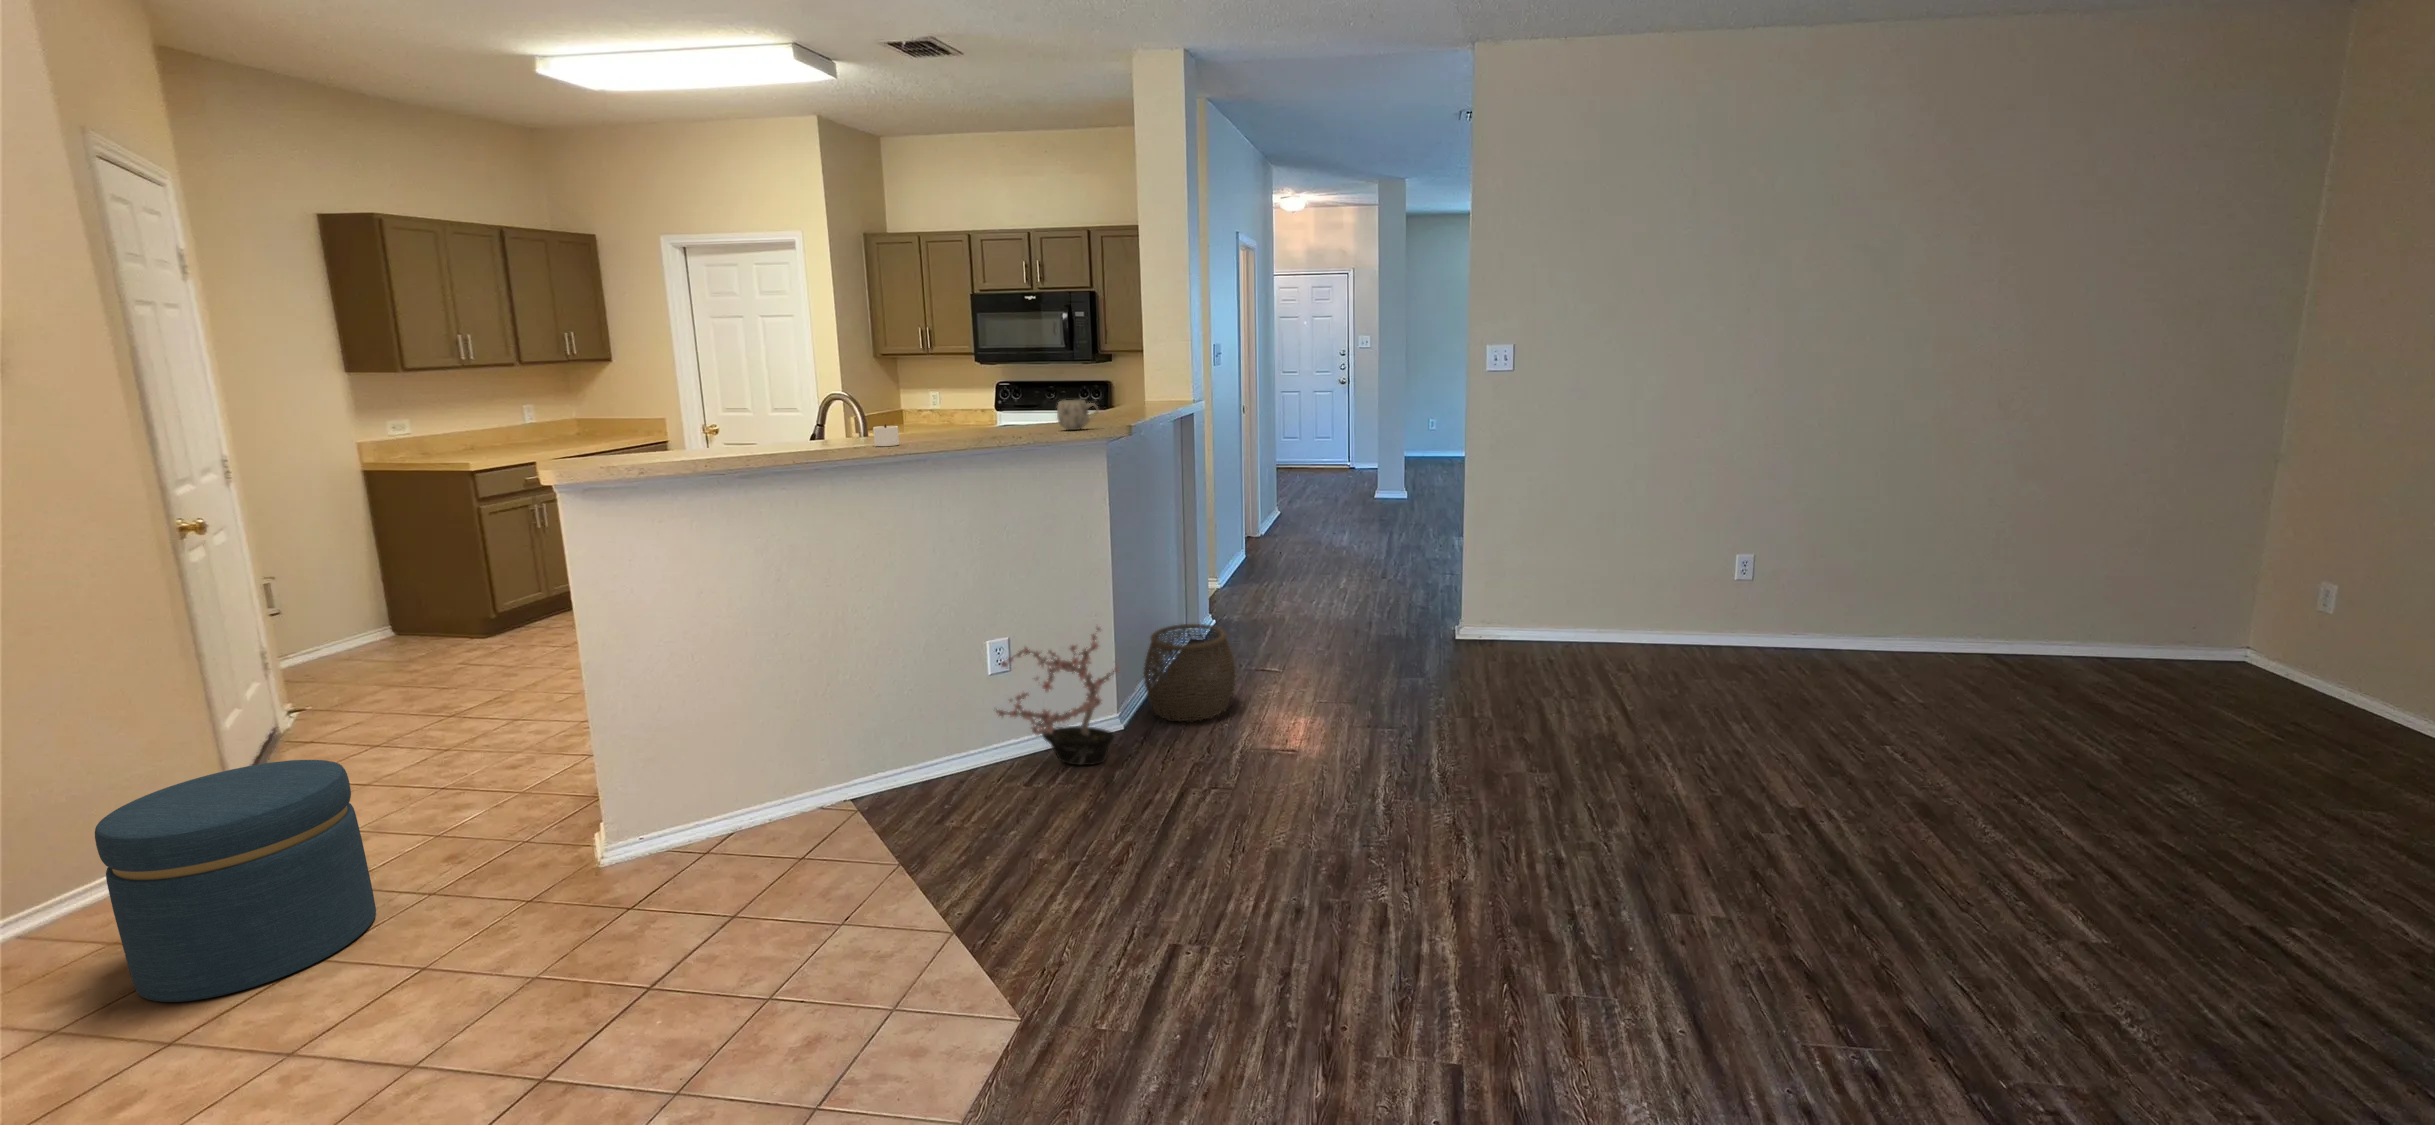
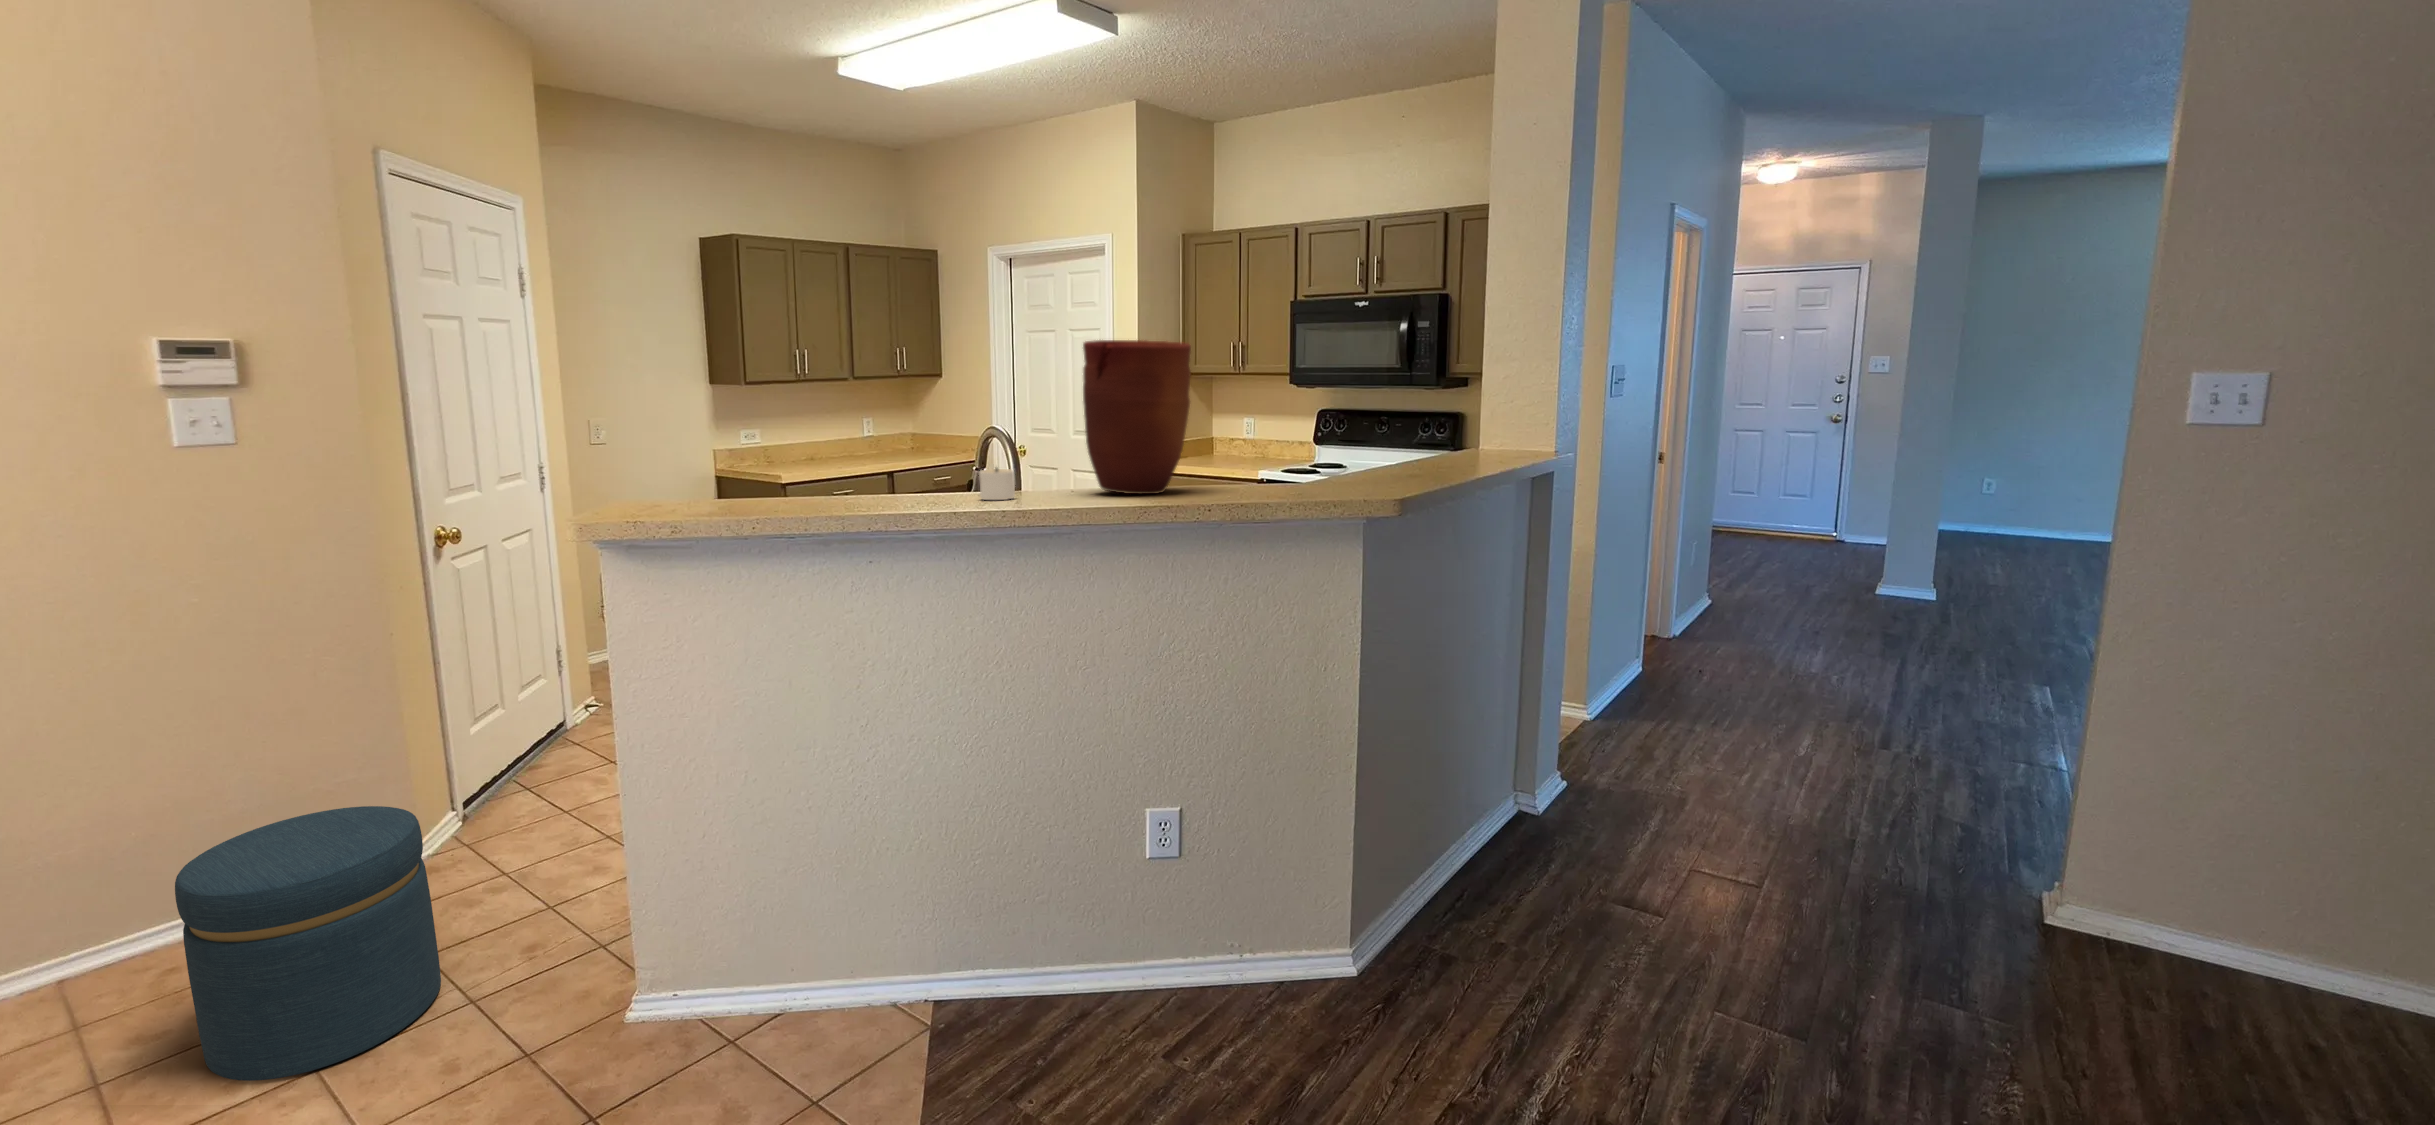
vase: none [934,340,1008,438] -> present [1083,340,1191,494]
mug: present [1057,400,1098,430] -> none [1275,437,1343,487]
woven basket: present [1144,624,1236,721] -> none [1400,814,1567,1002]
potted plant: present [996,627,1119,765] -> none [1119,805,1343,1048]

